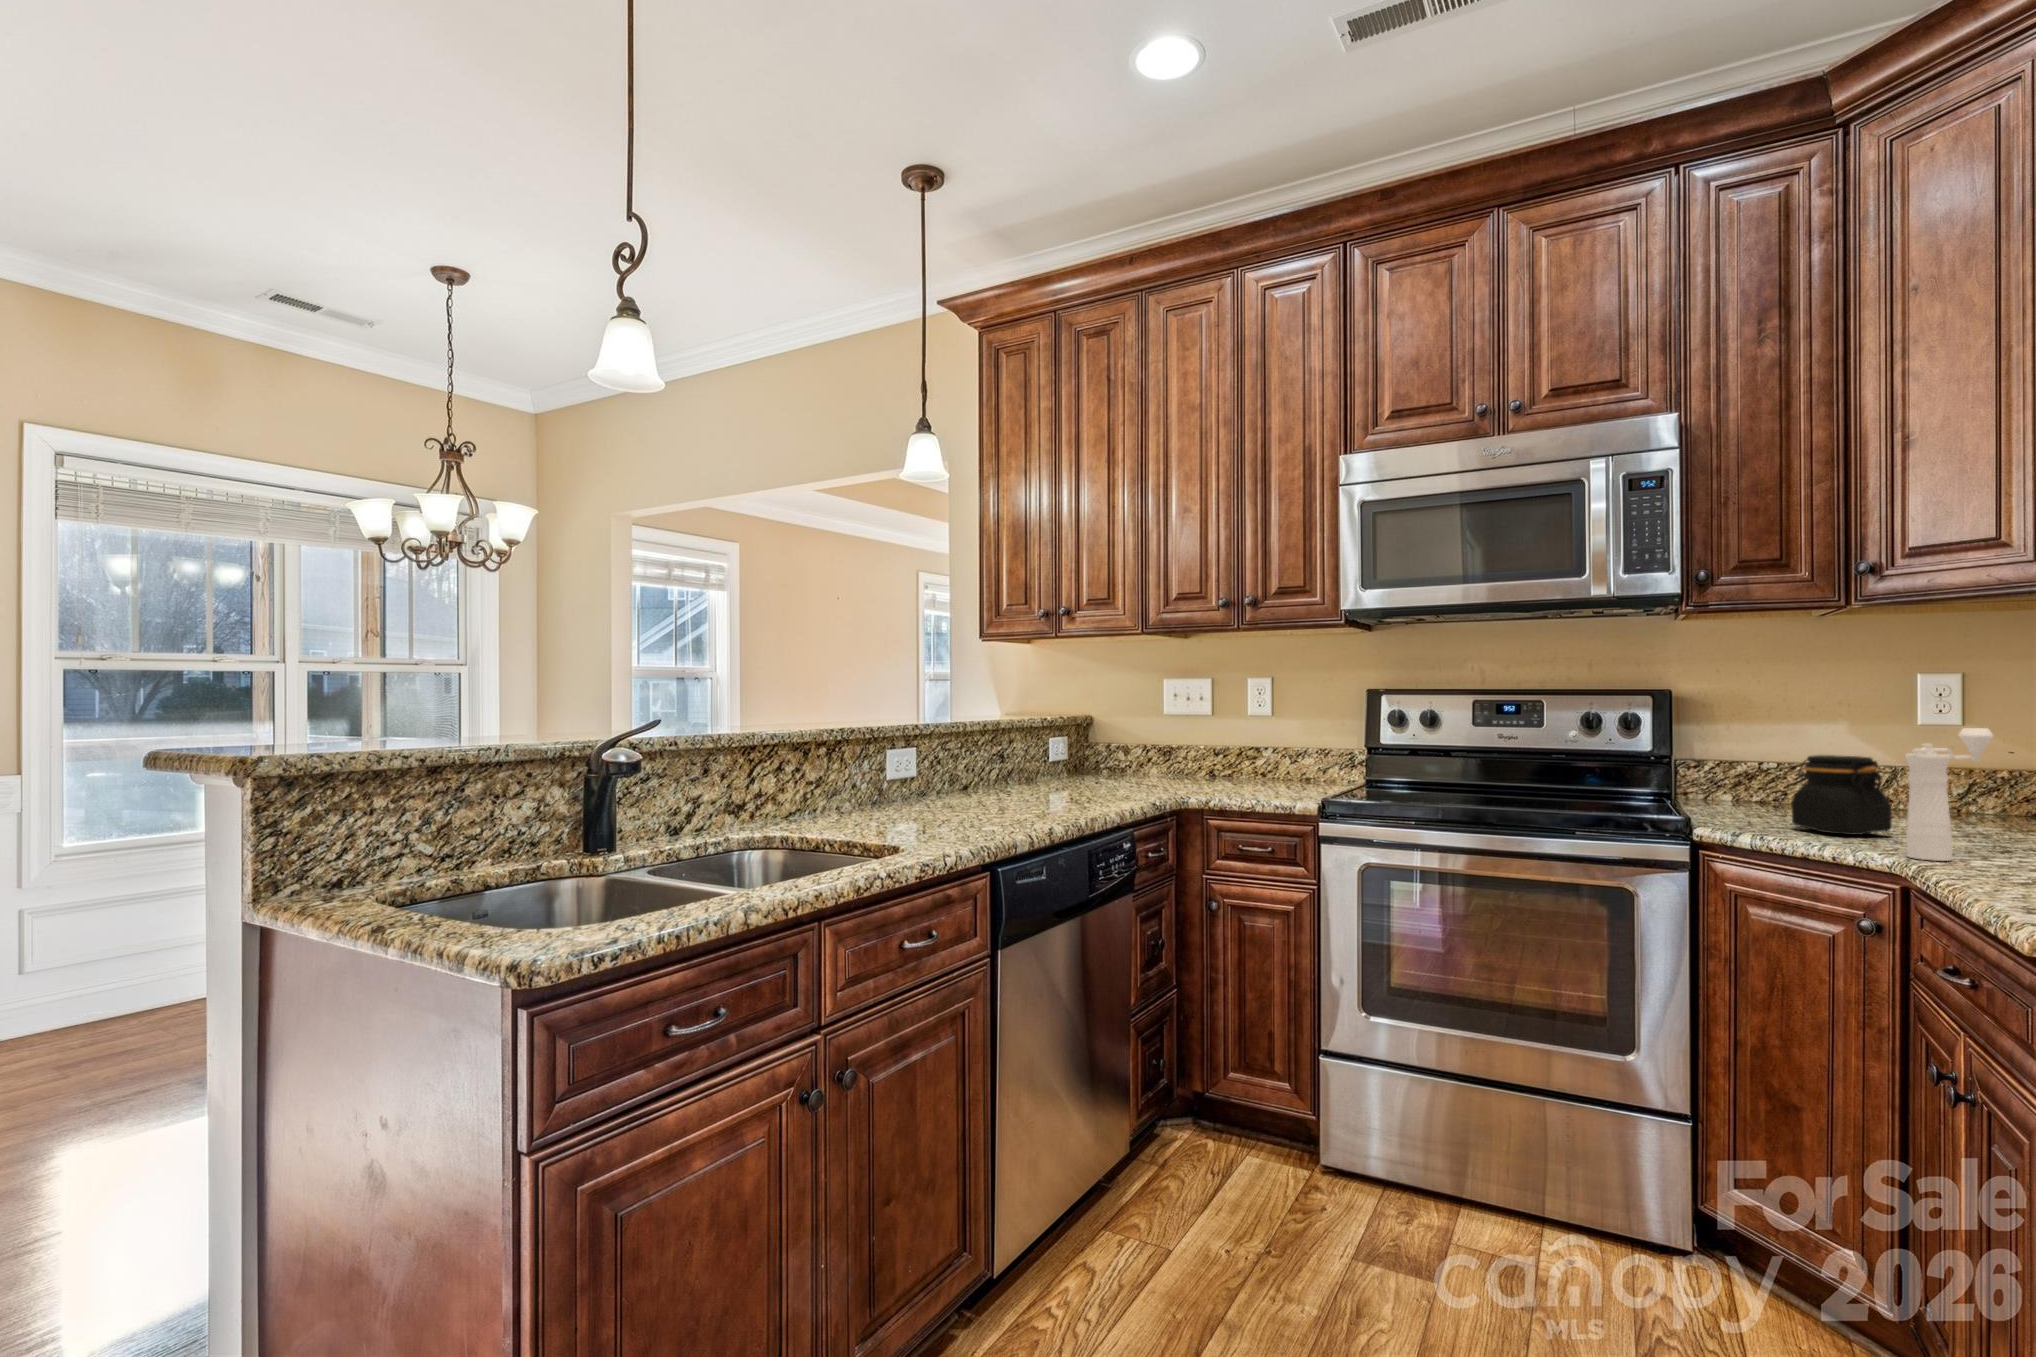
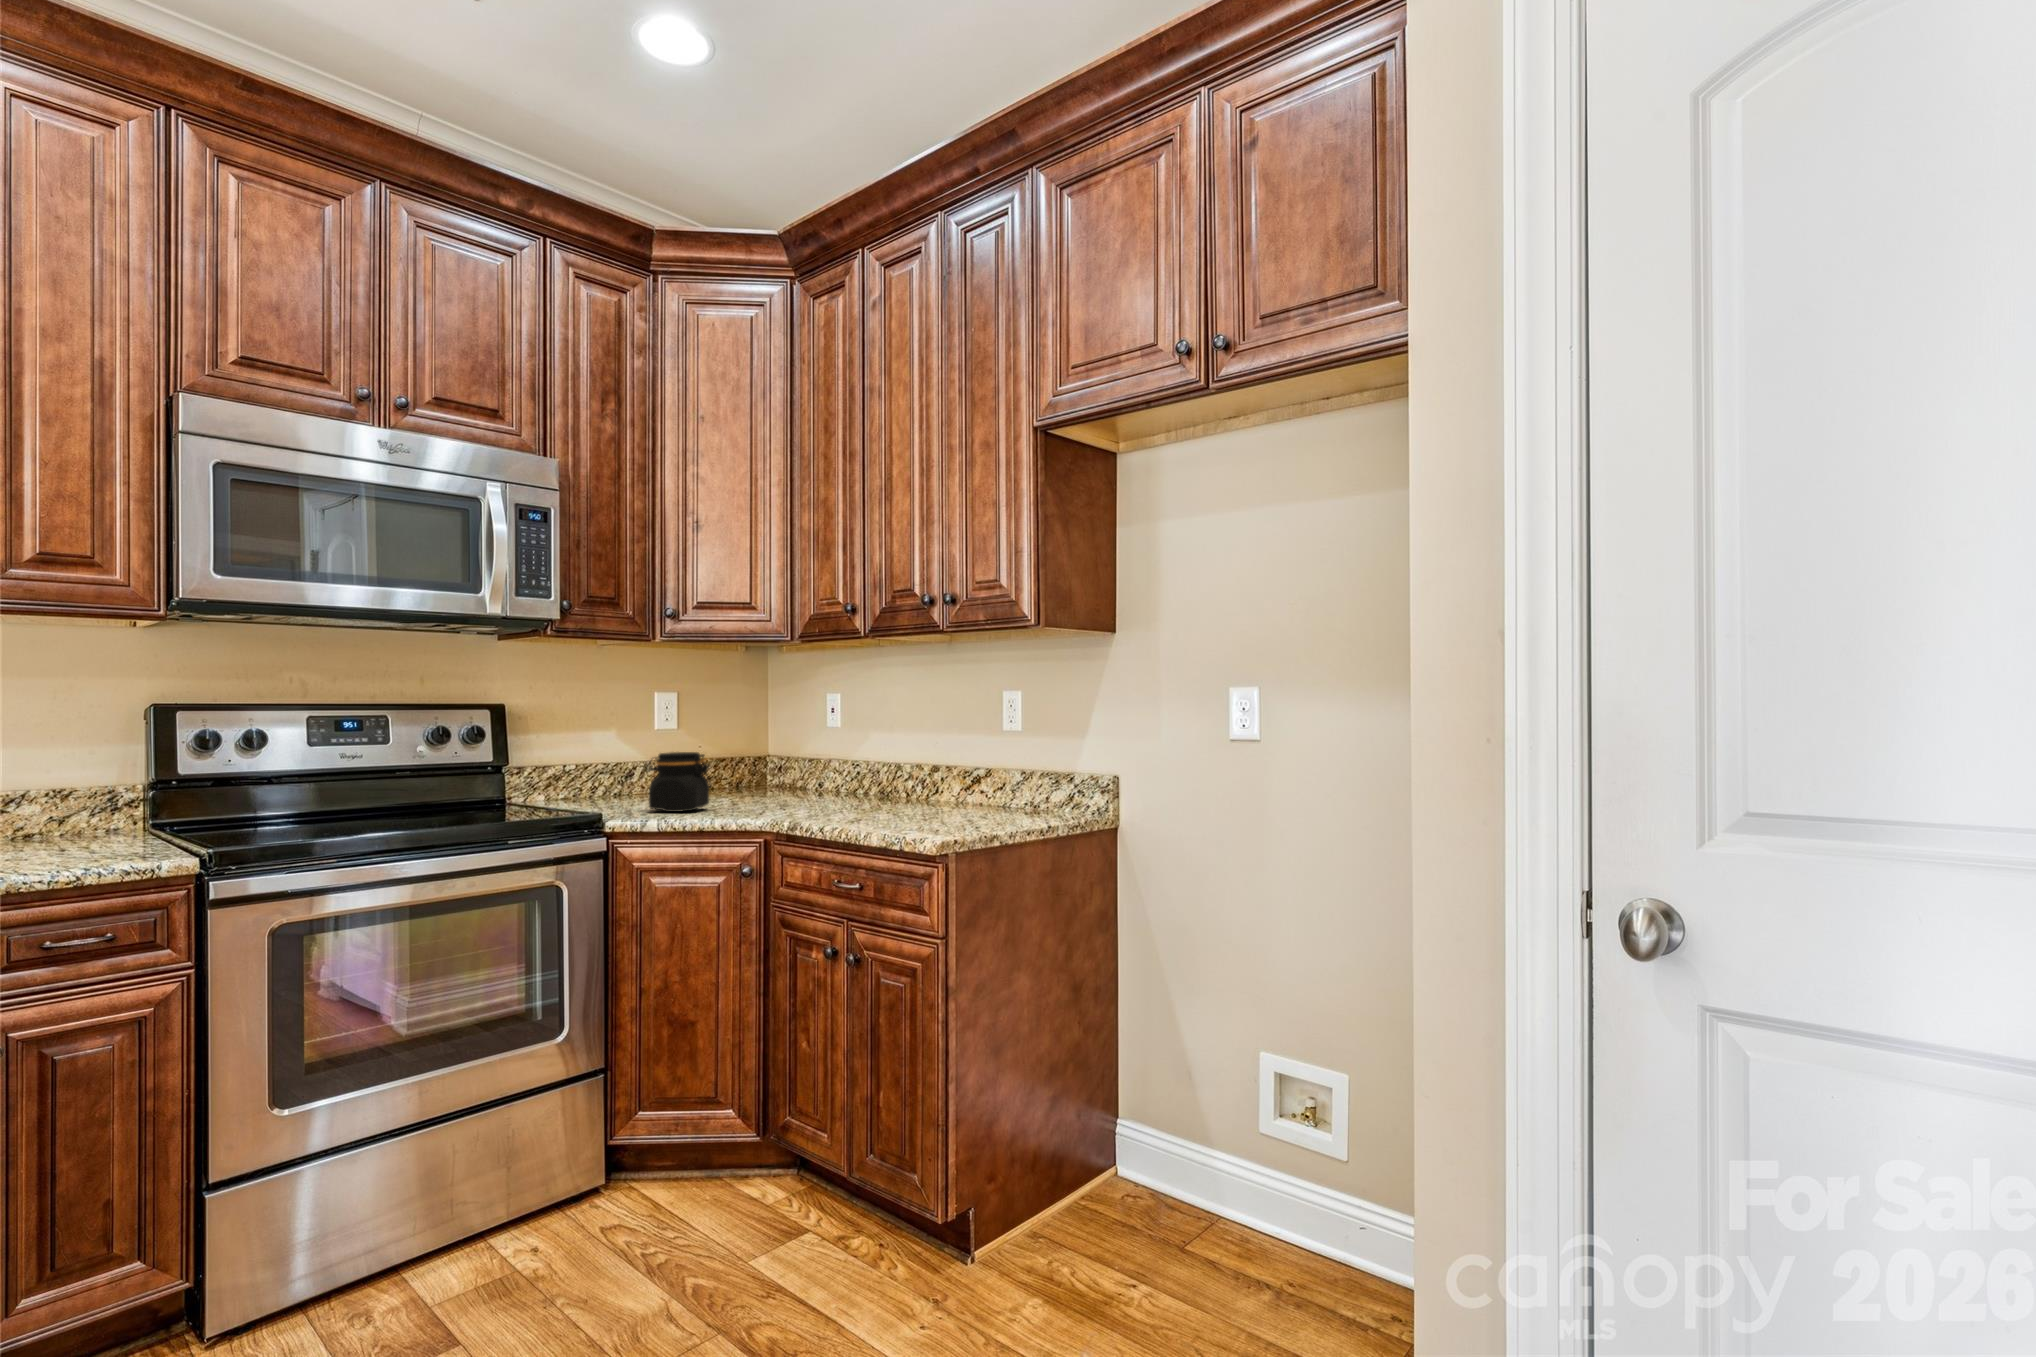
pepper mill: present [1905,728,1993,861] -> none [761,727,789,818]

